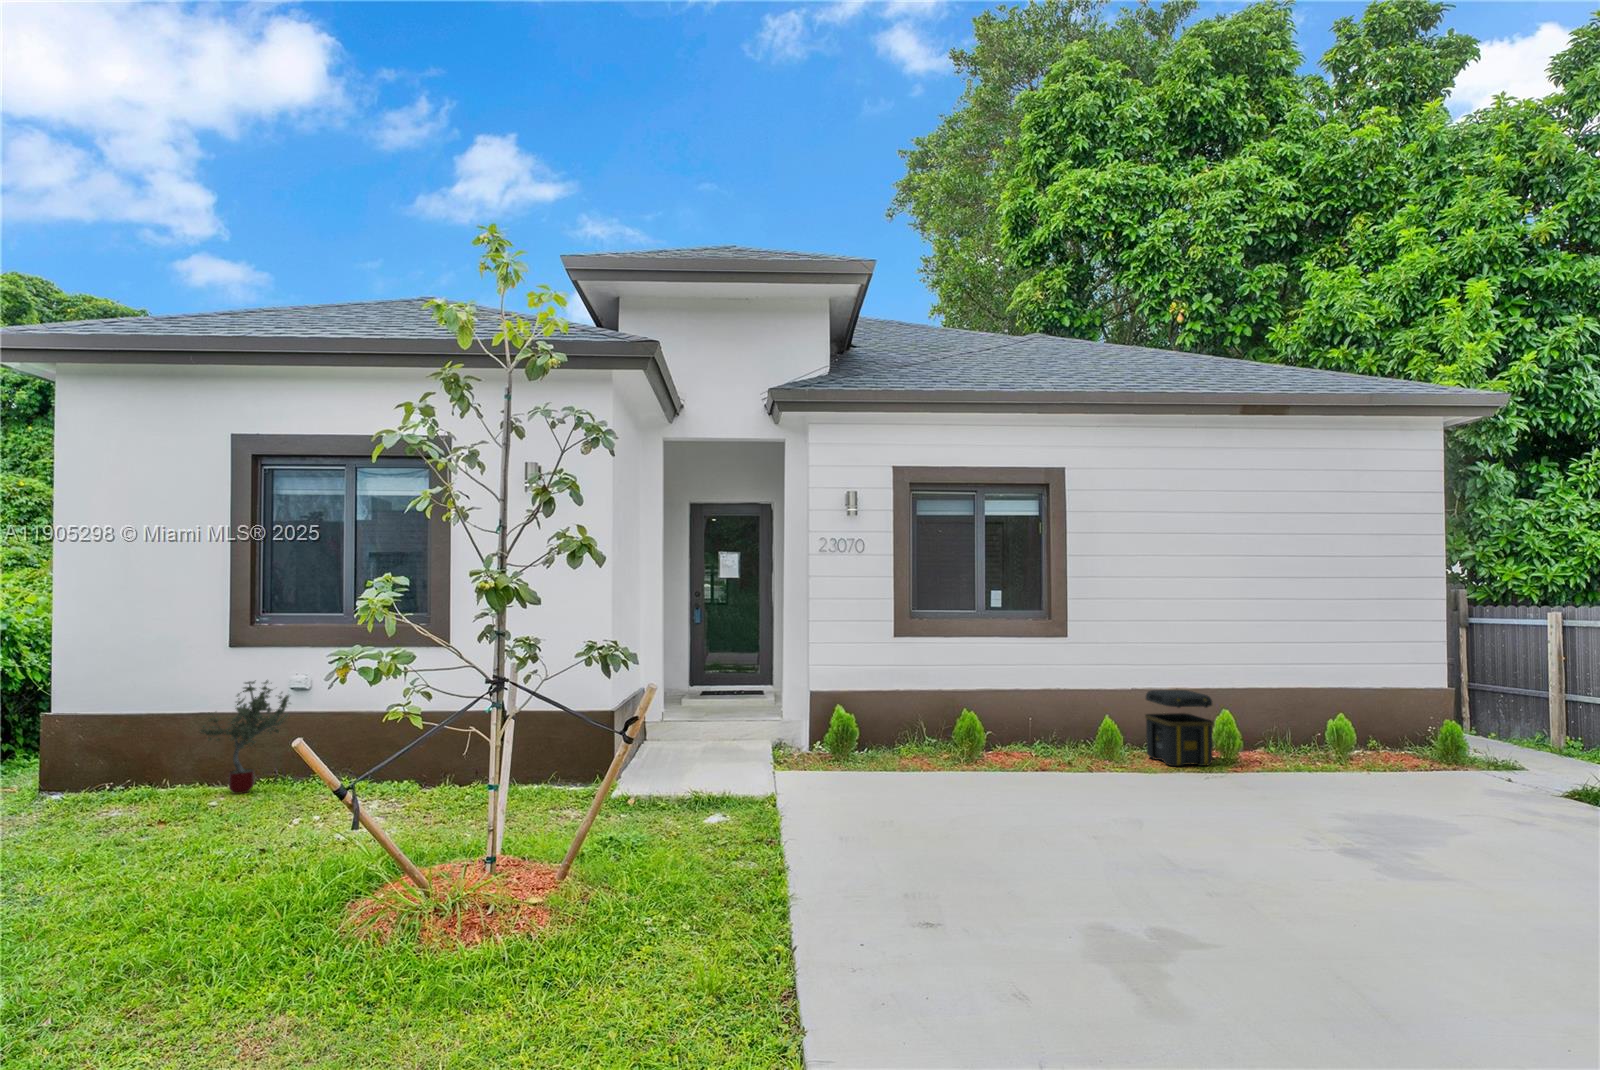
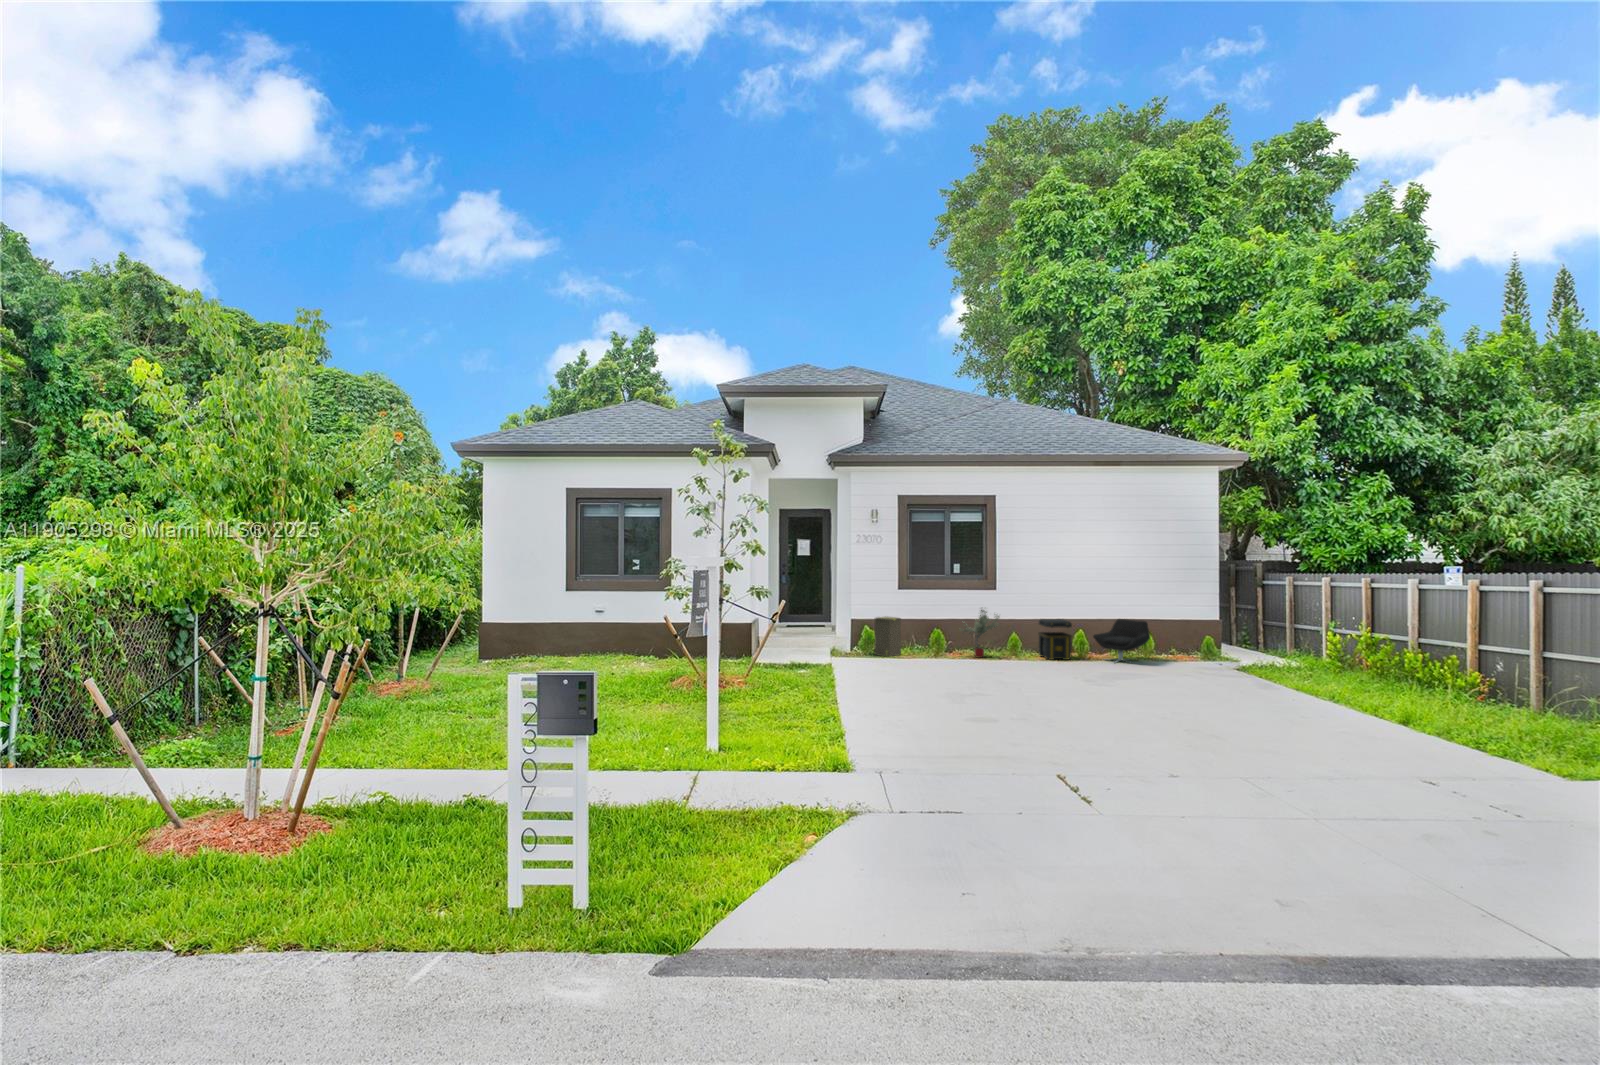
potted tree: present [200,680,290,794] -> present [960,610,999,658]
cardboard box: none [853,688,901,766] -> present [874,617,901,657]
lounge chair: none [1249,688,1352,776] -> present [1093,619,1150,663]

